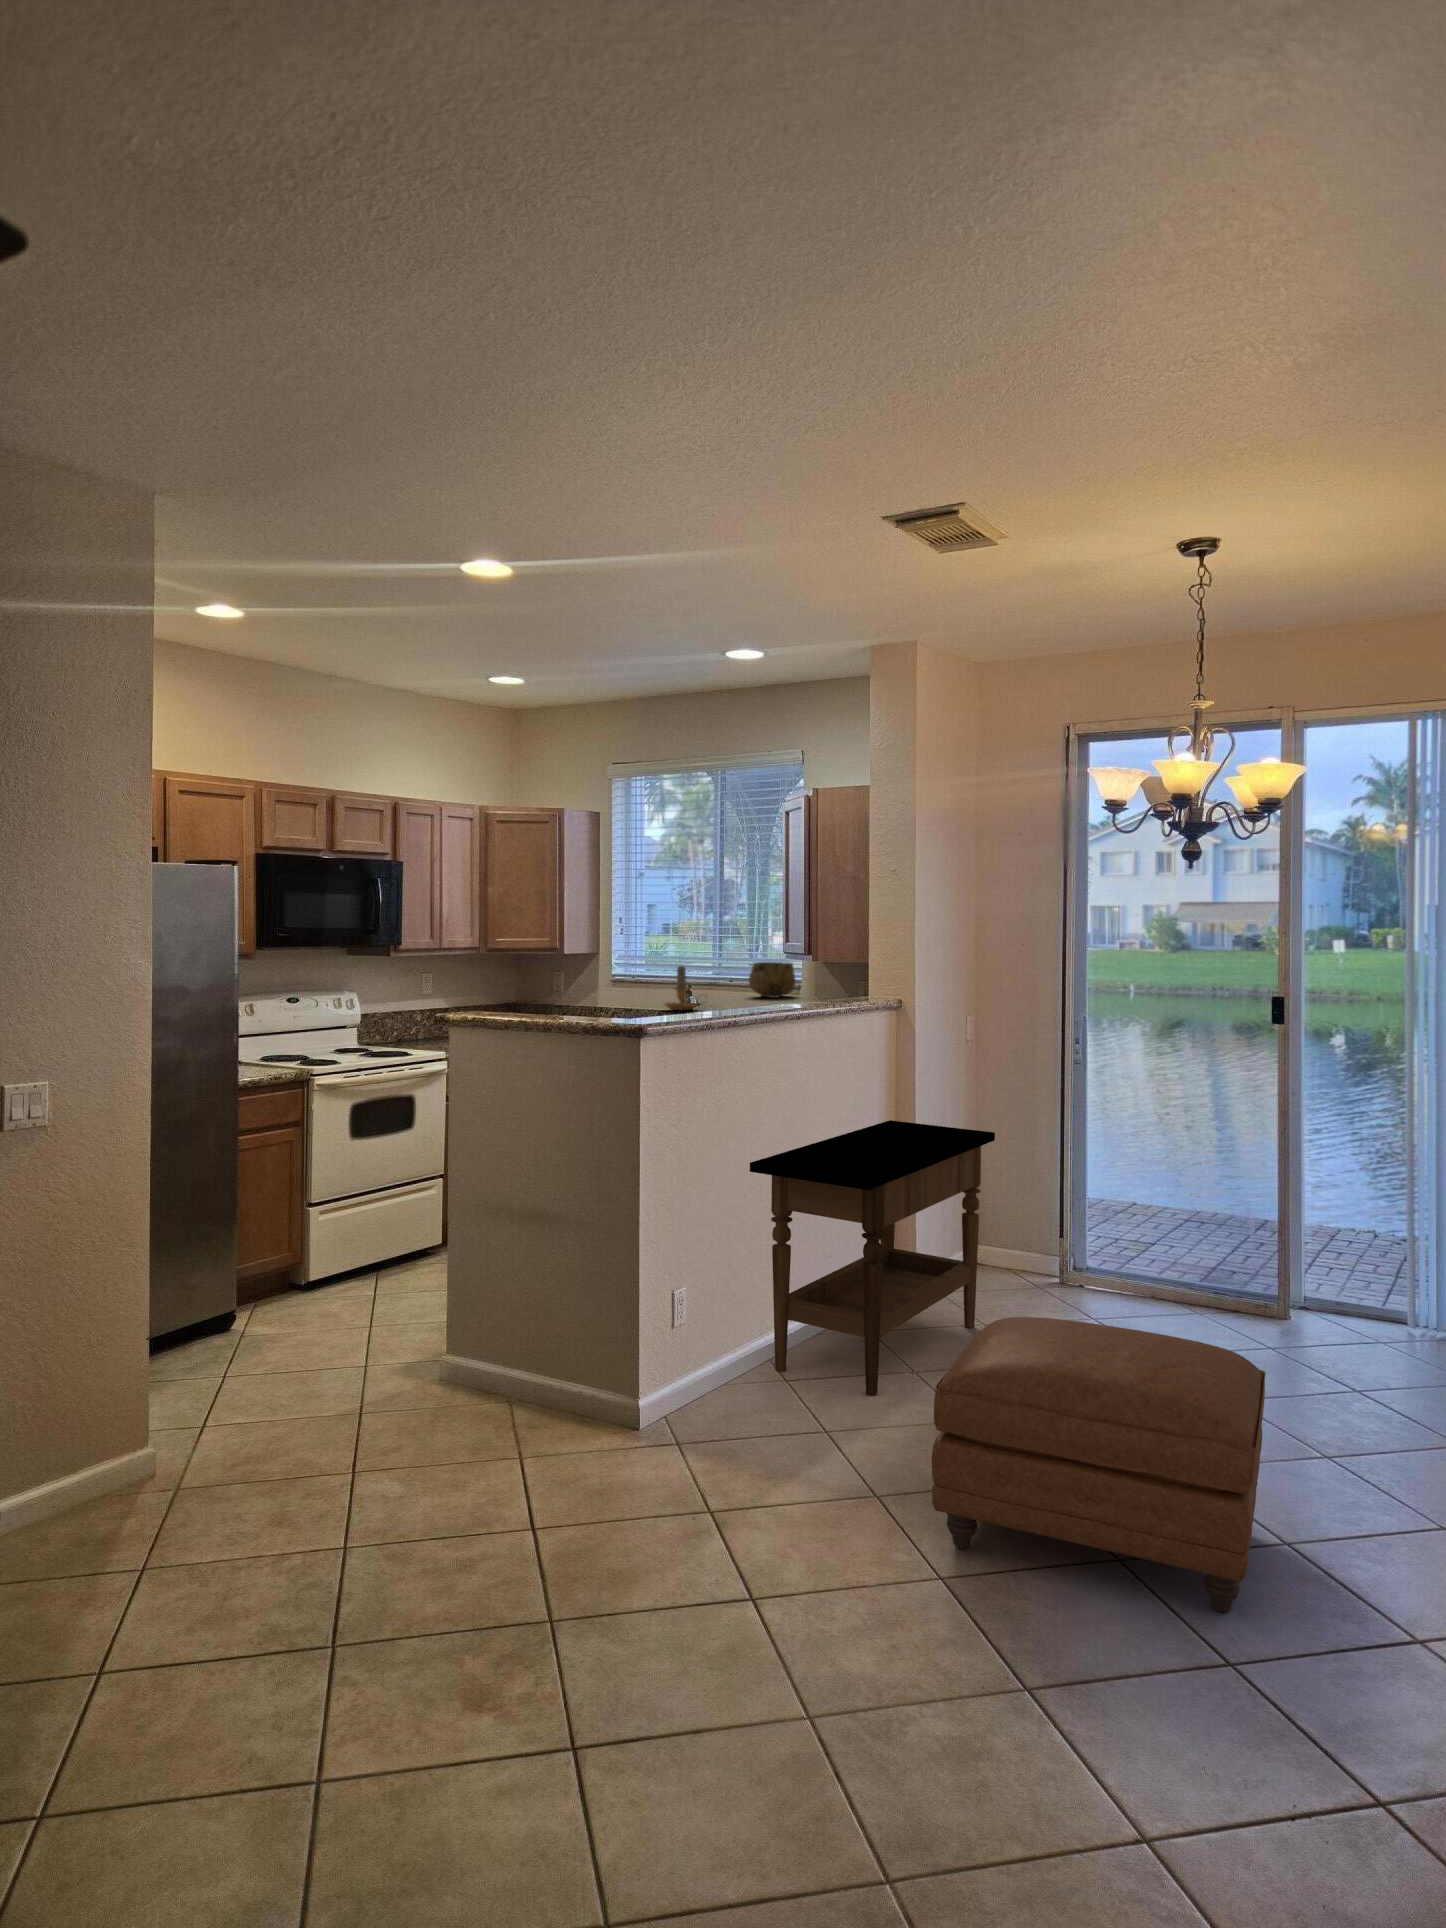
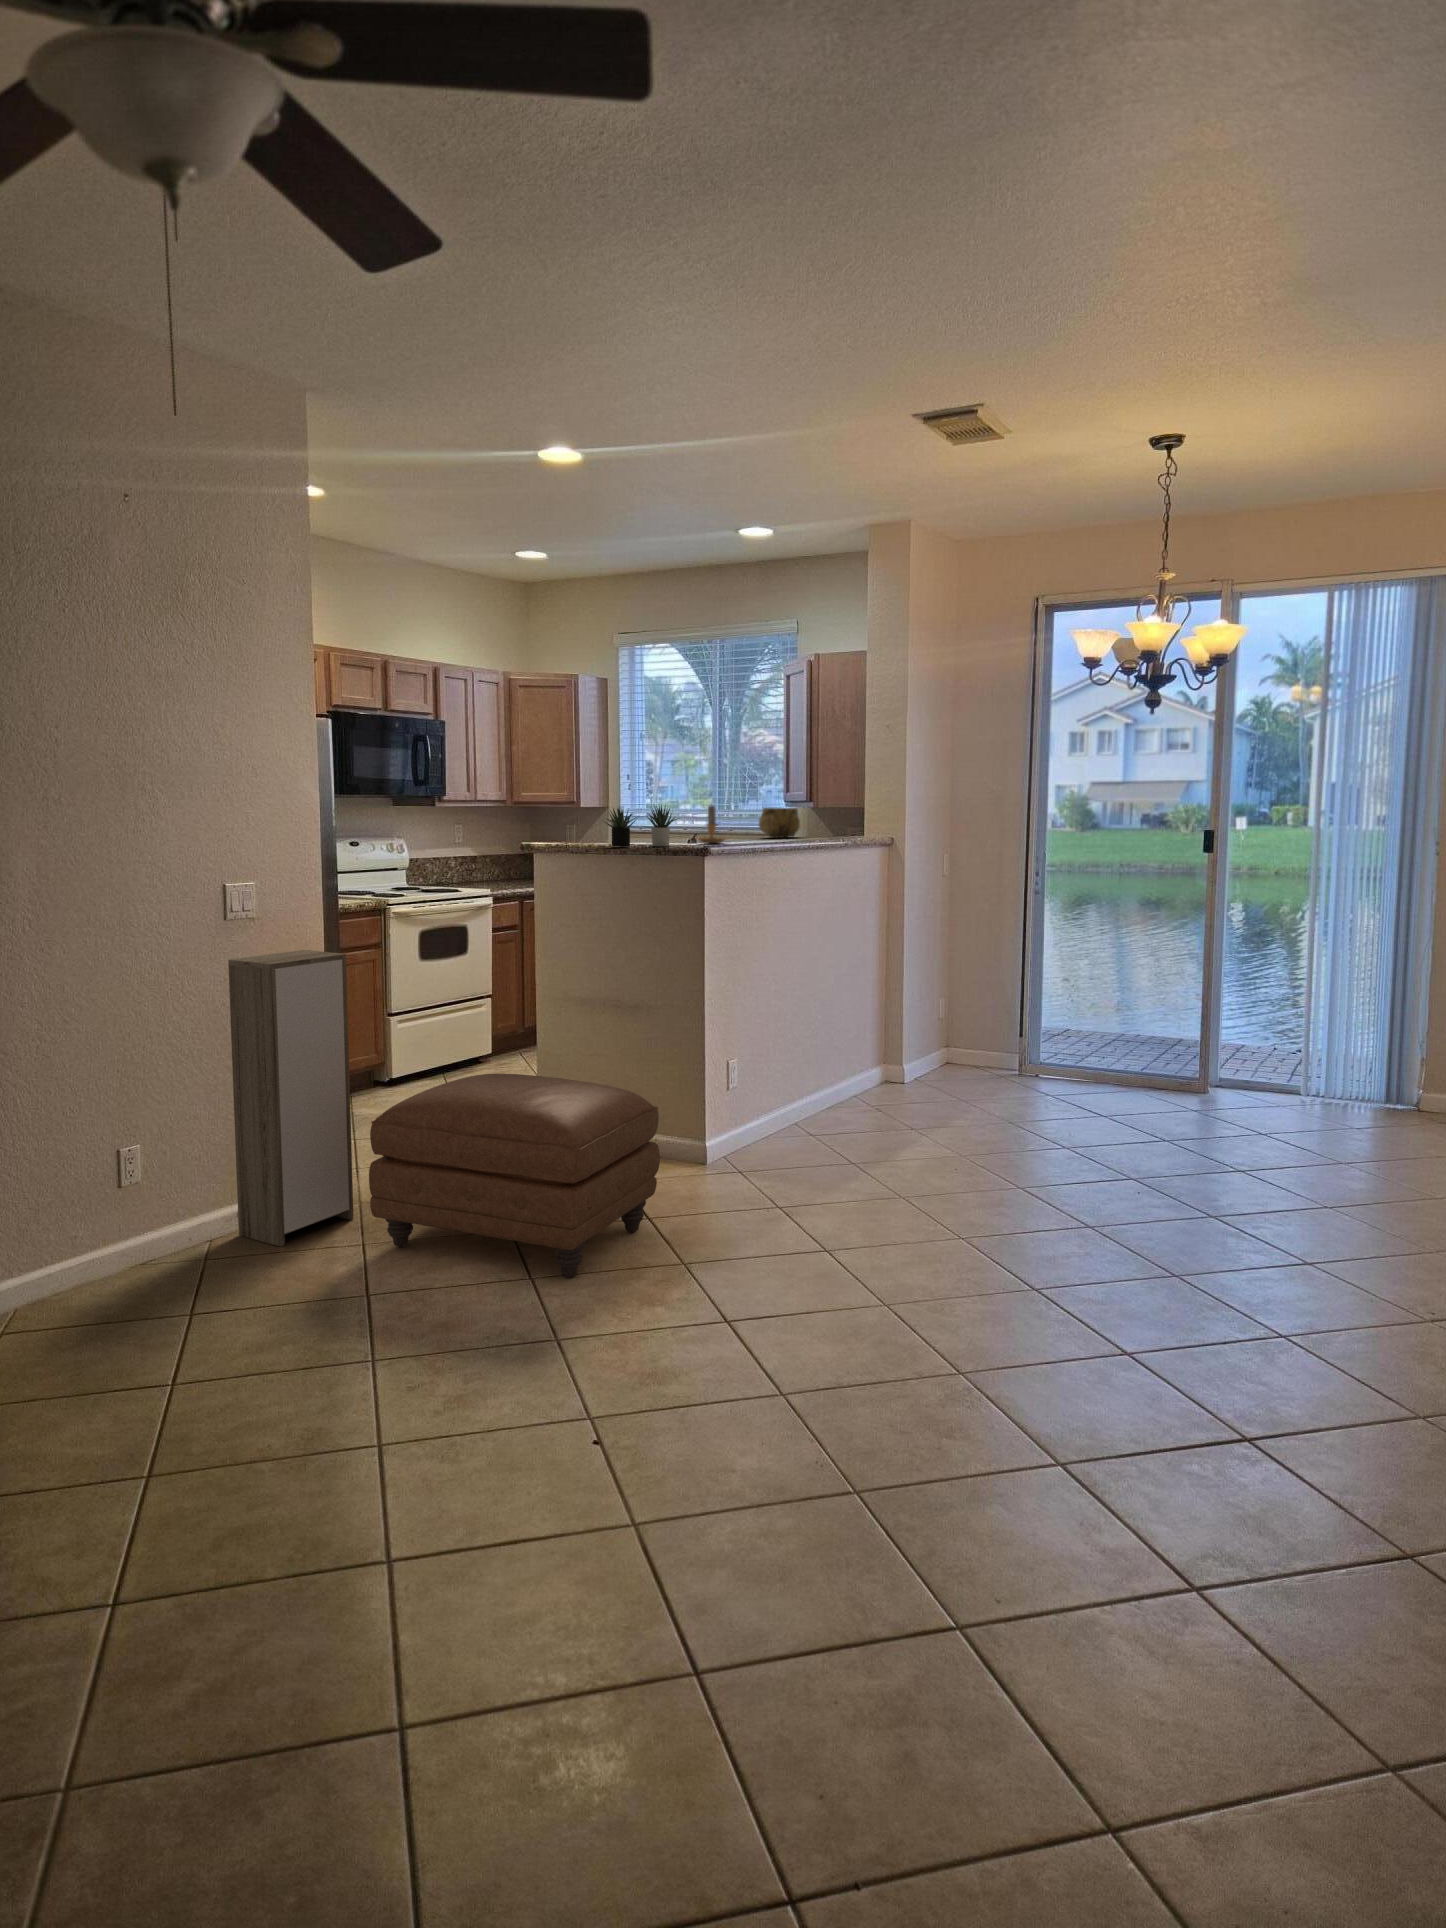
succulent plant: none [548,963,642,1016] -> present [605,805,677,847]
side table: present [750,1120,995,1396] -> none [785,937,977,1143]
storage cabinet: none [8,1167,164,1565] -> present [228,950,353,1247]
ottoman: present [932,1317,1266,1612] -> present [369,1074,660,1278]

